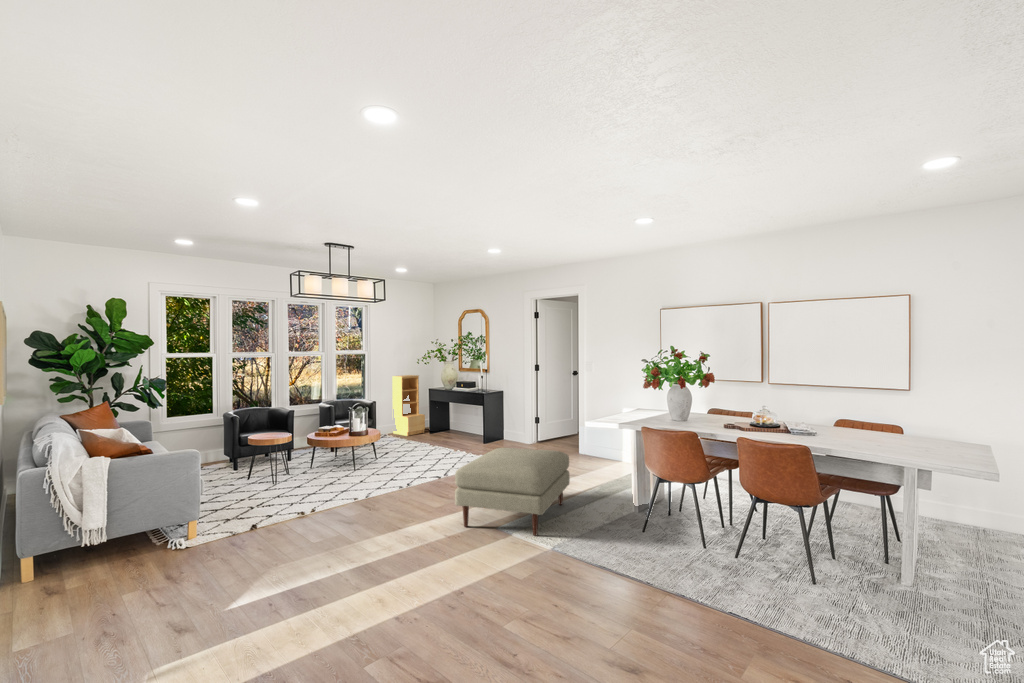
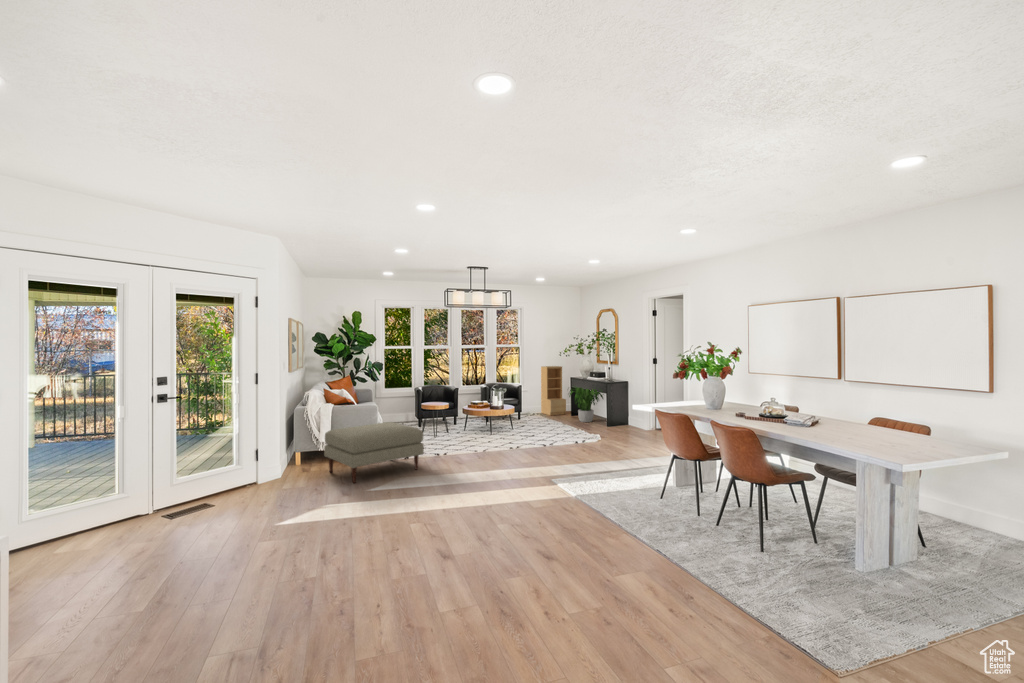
potted plant: none [432,398,481,441] -> present [569,387,603,422]
ottoman: present [455,448,570,536] -> present [324,422,424,483]

